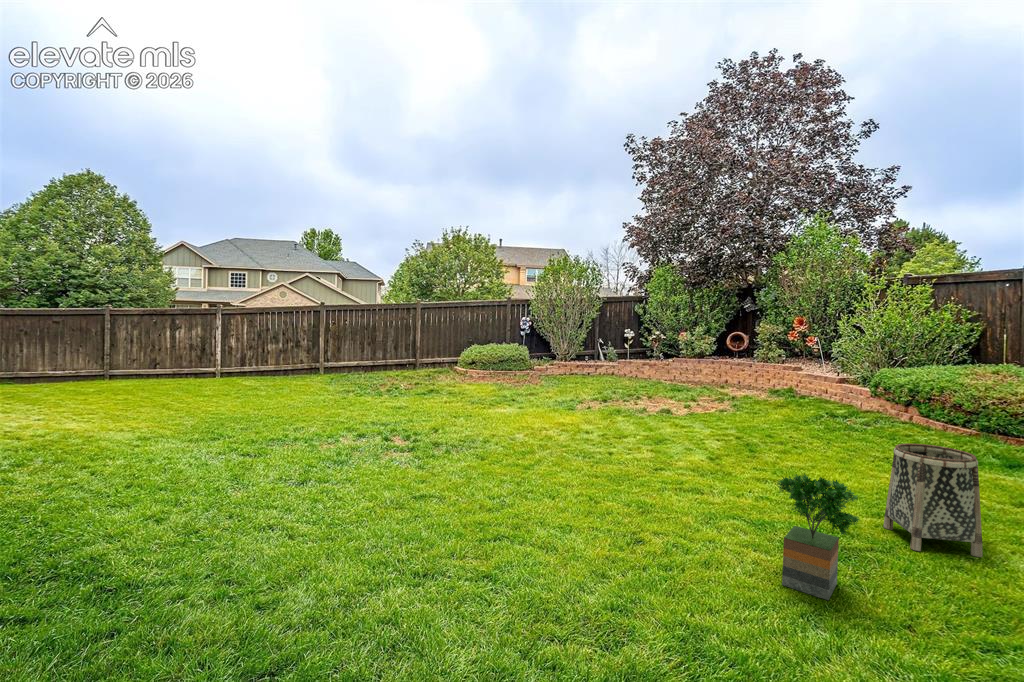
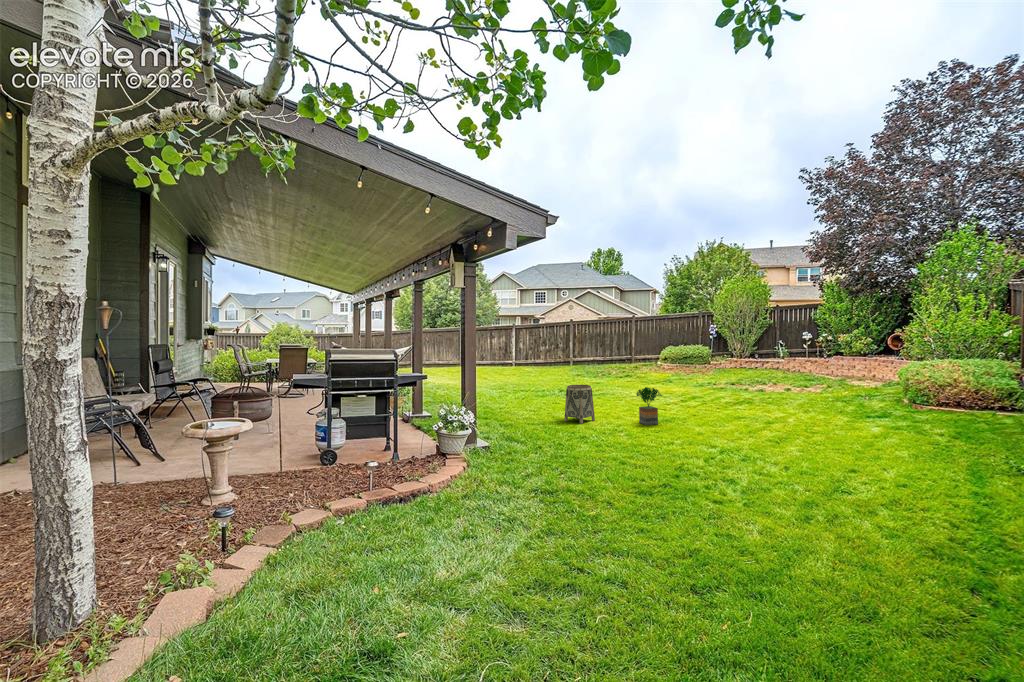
basket: present [884,443,983,557] -> present [565,385,595,424]

